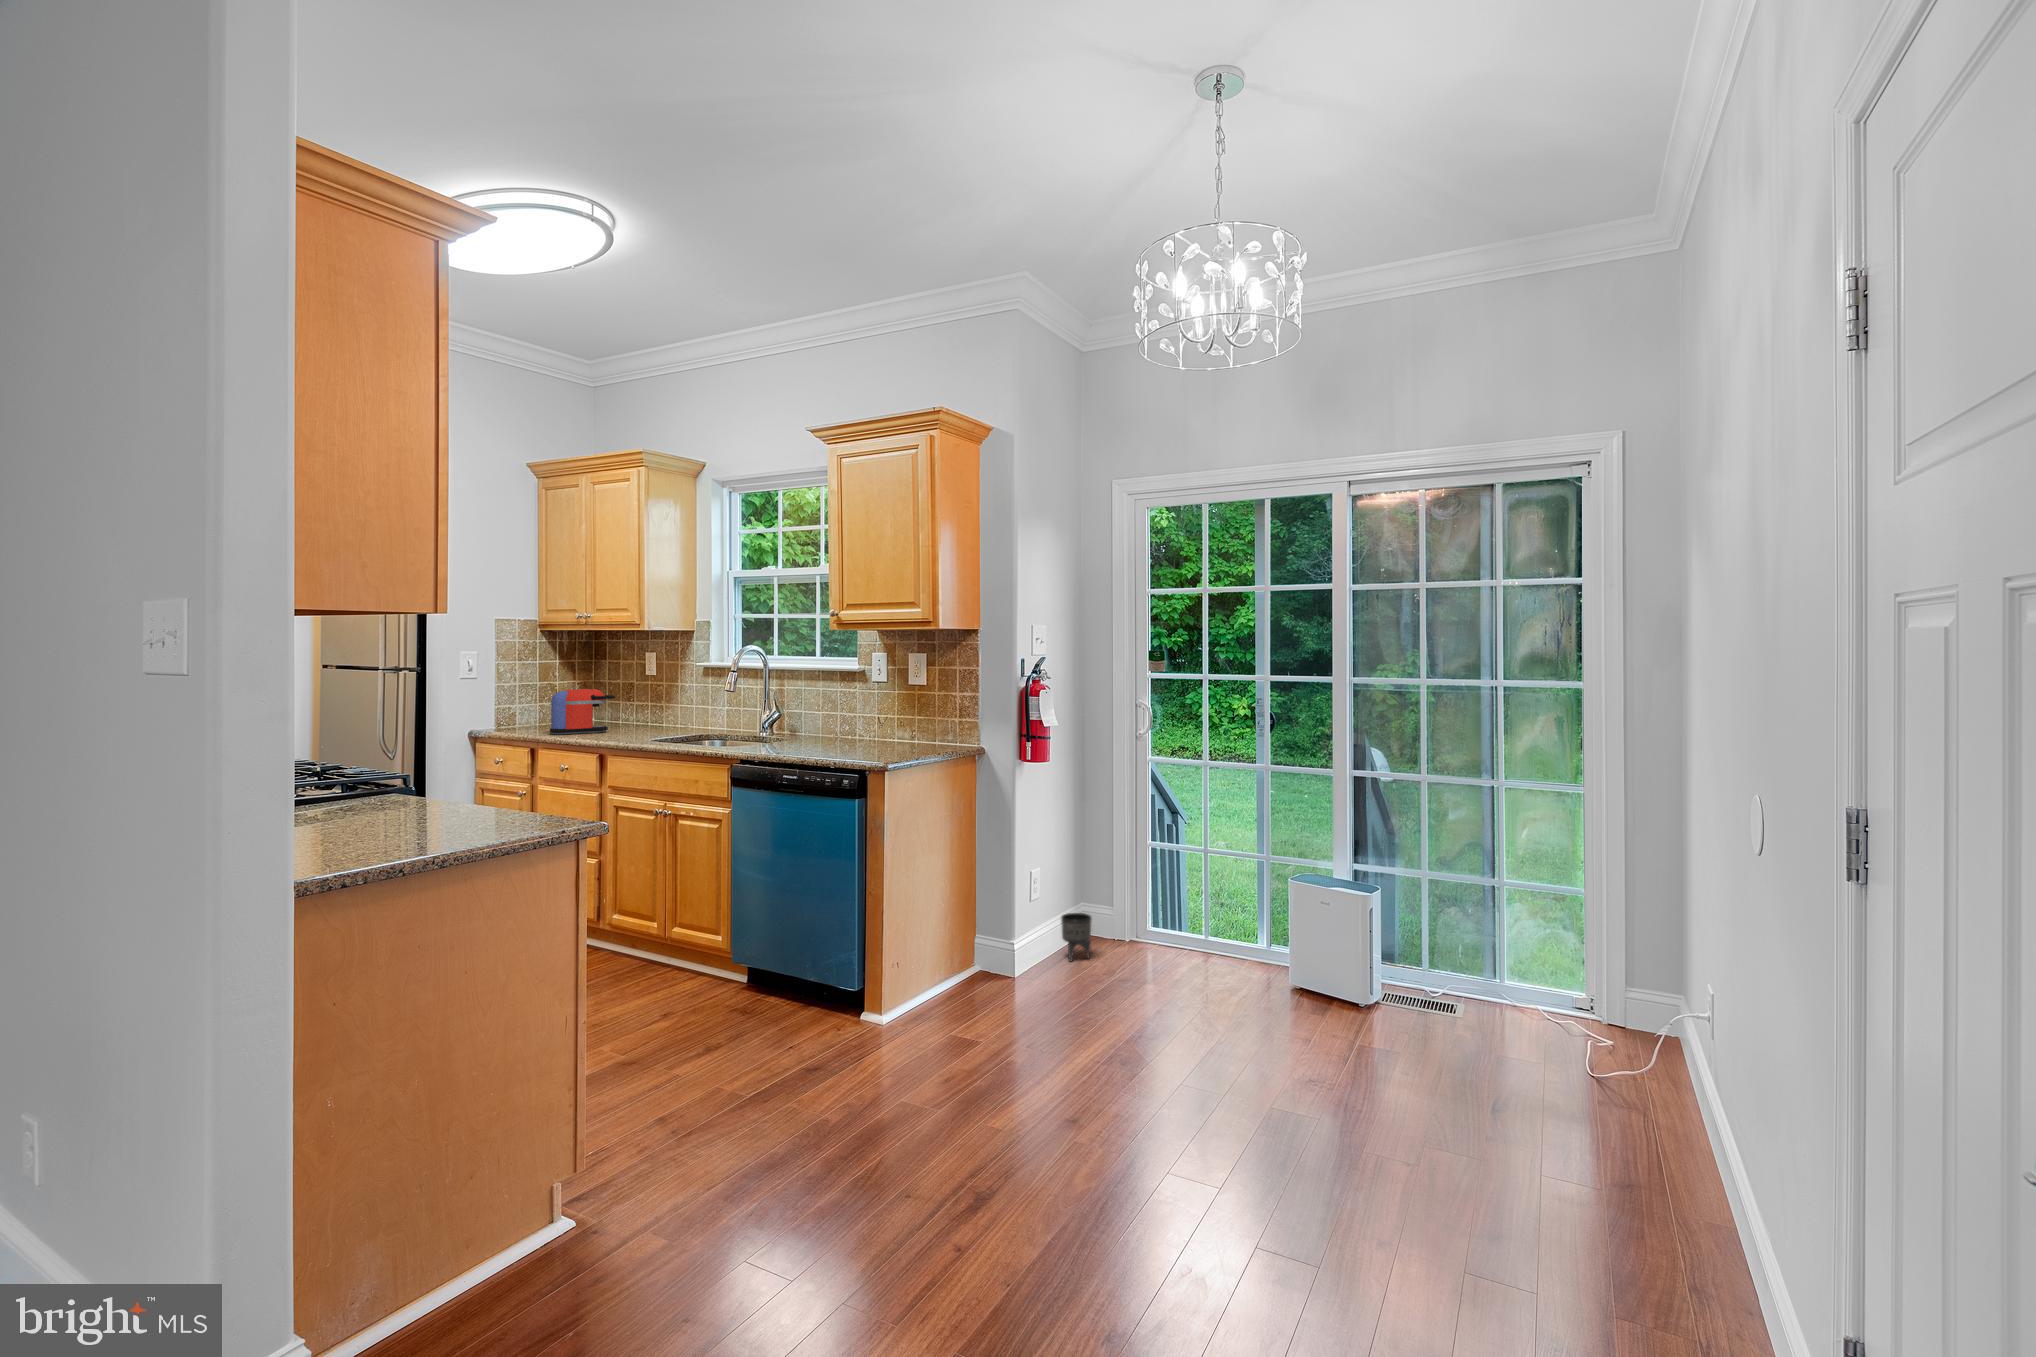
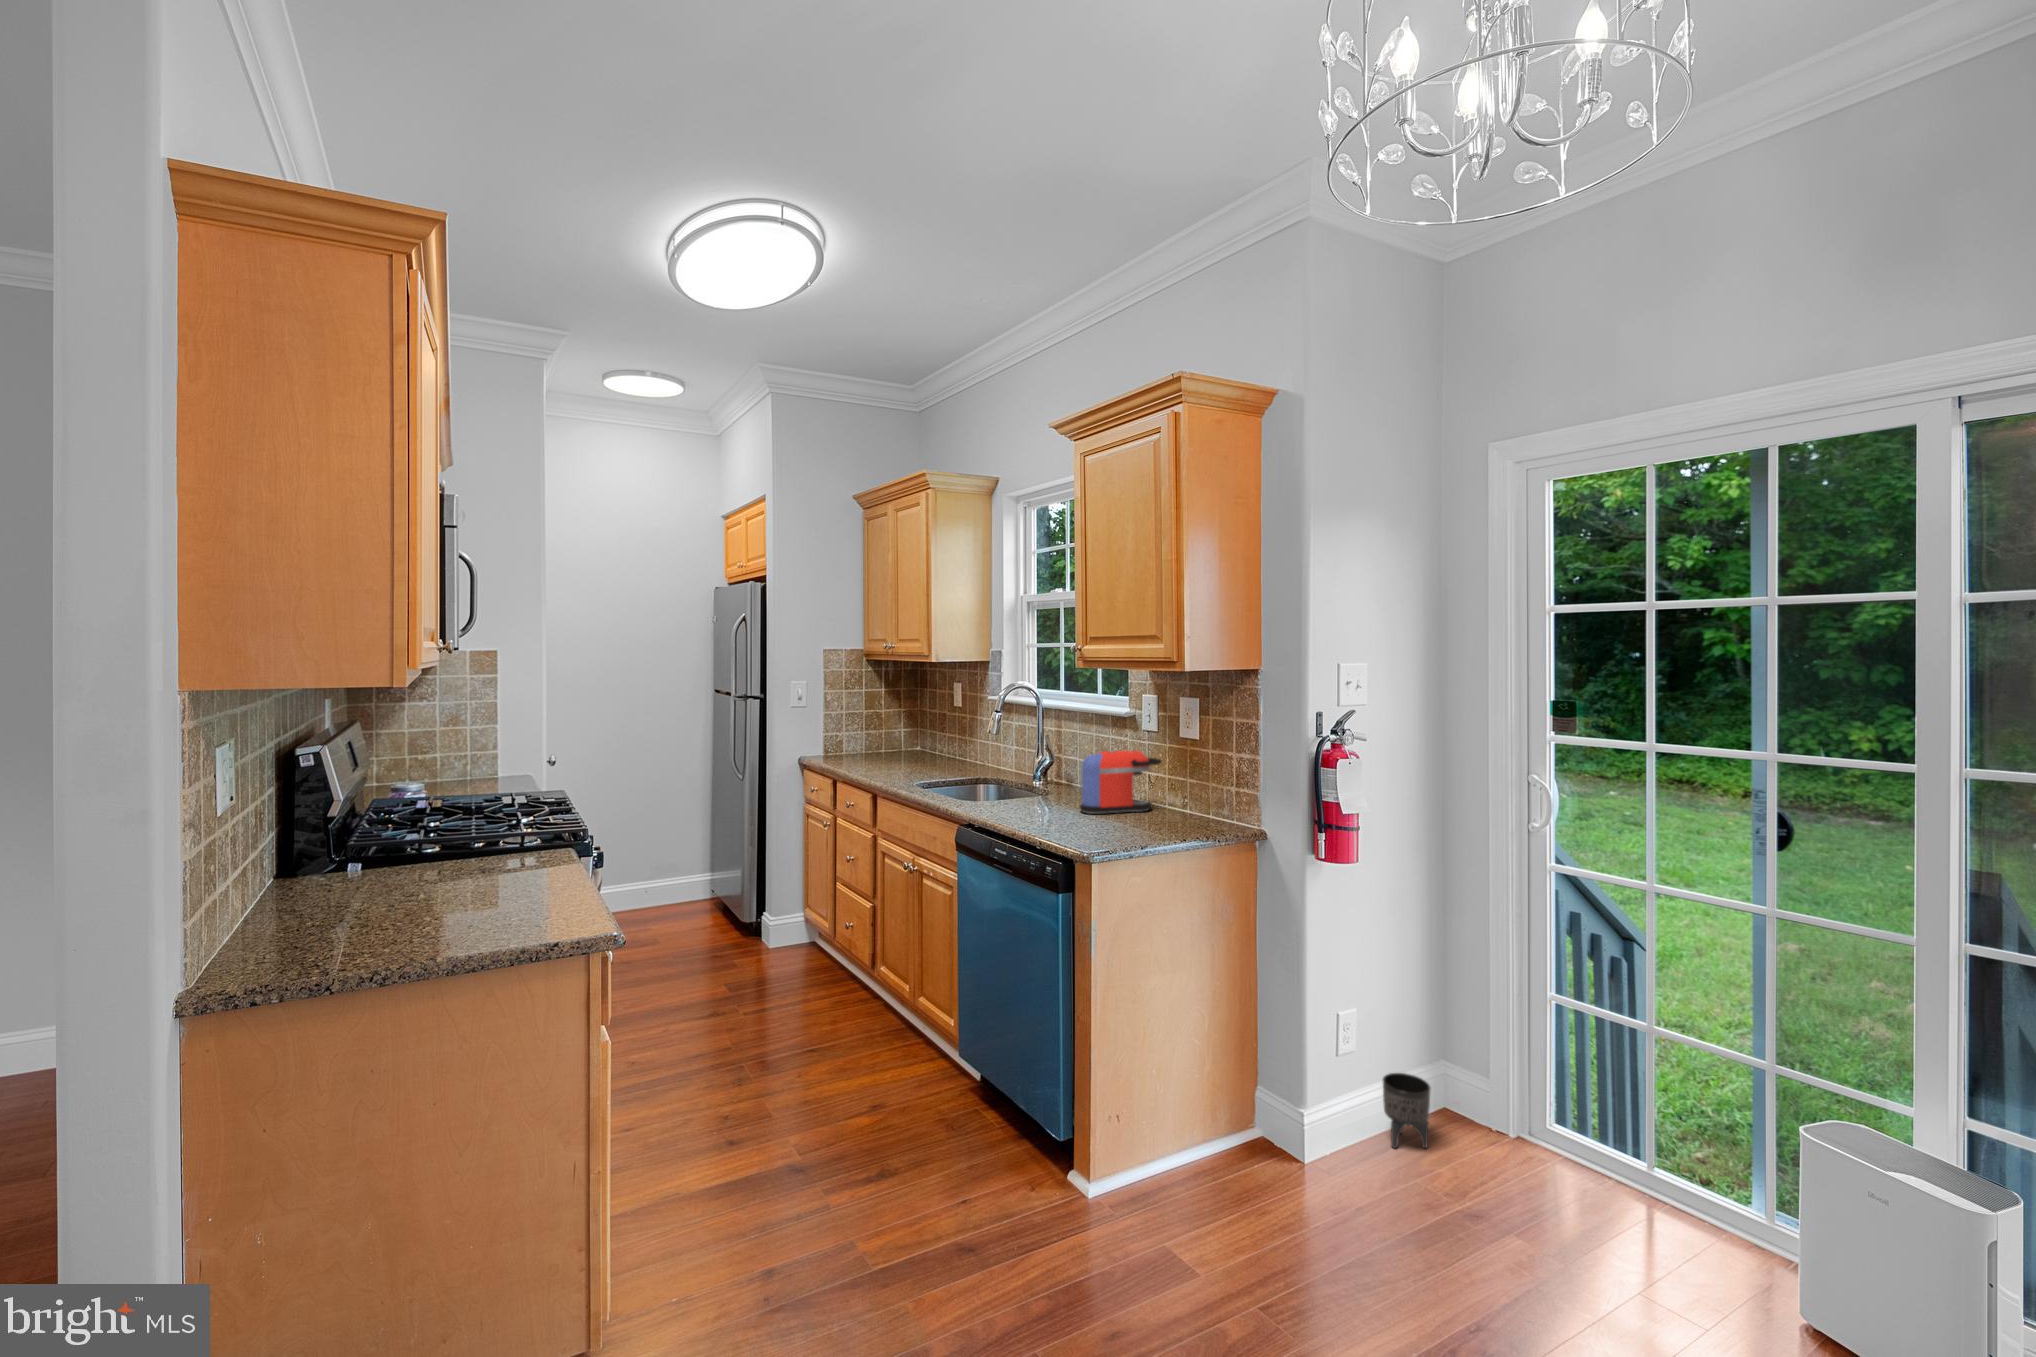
coffee maker: present [550,689,615,734] -> present [1080,750,1162,814]

